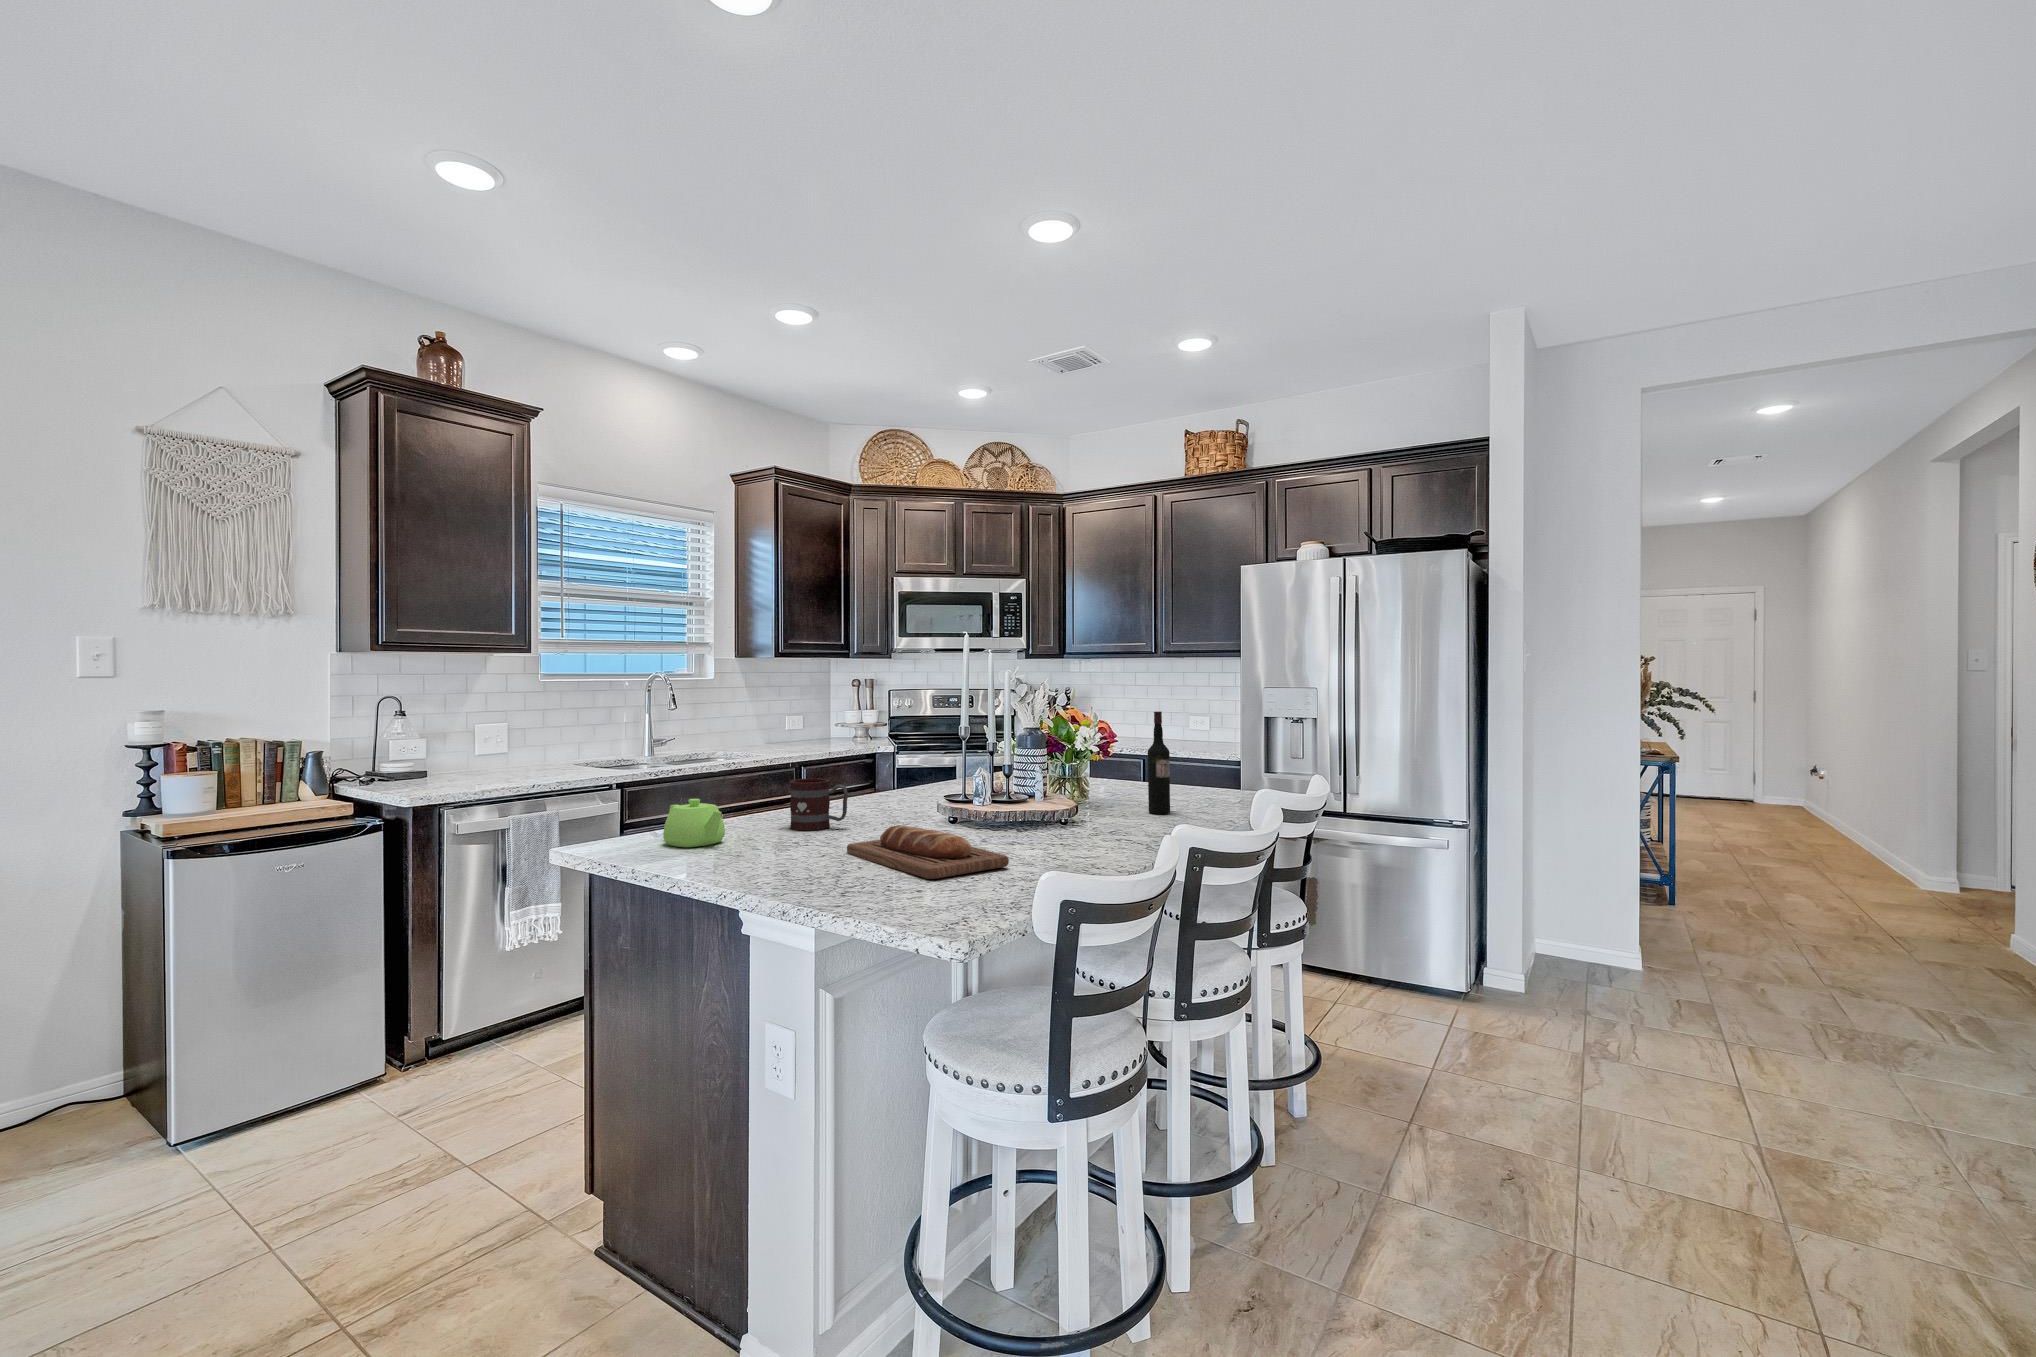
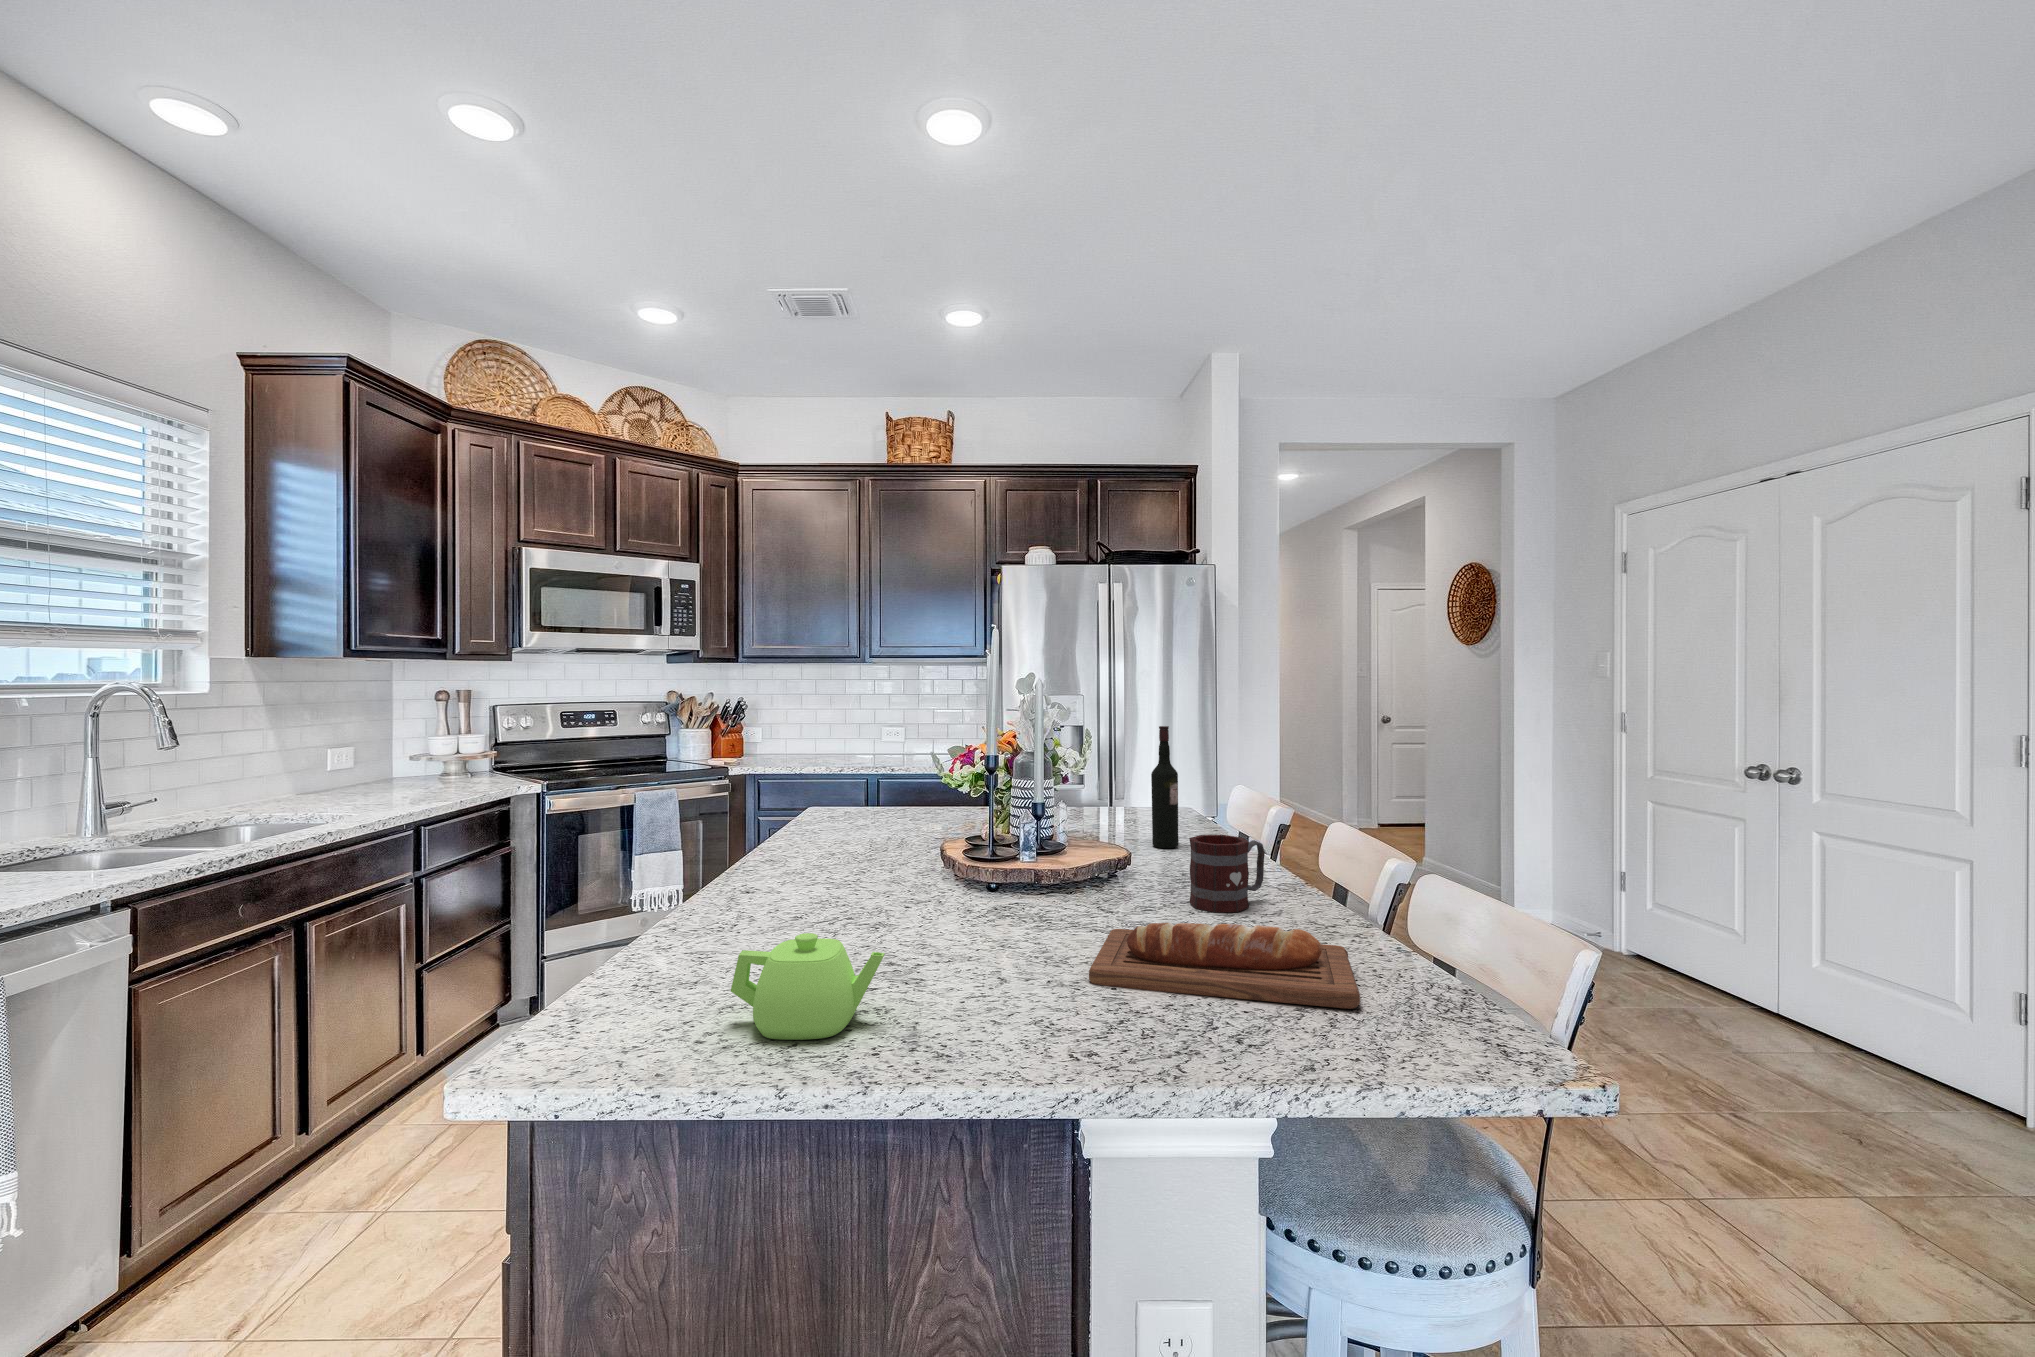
mug: present [790,778,848,830] -> present [1189,835,1265,912]

